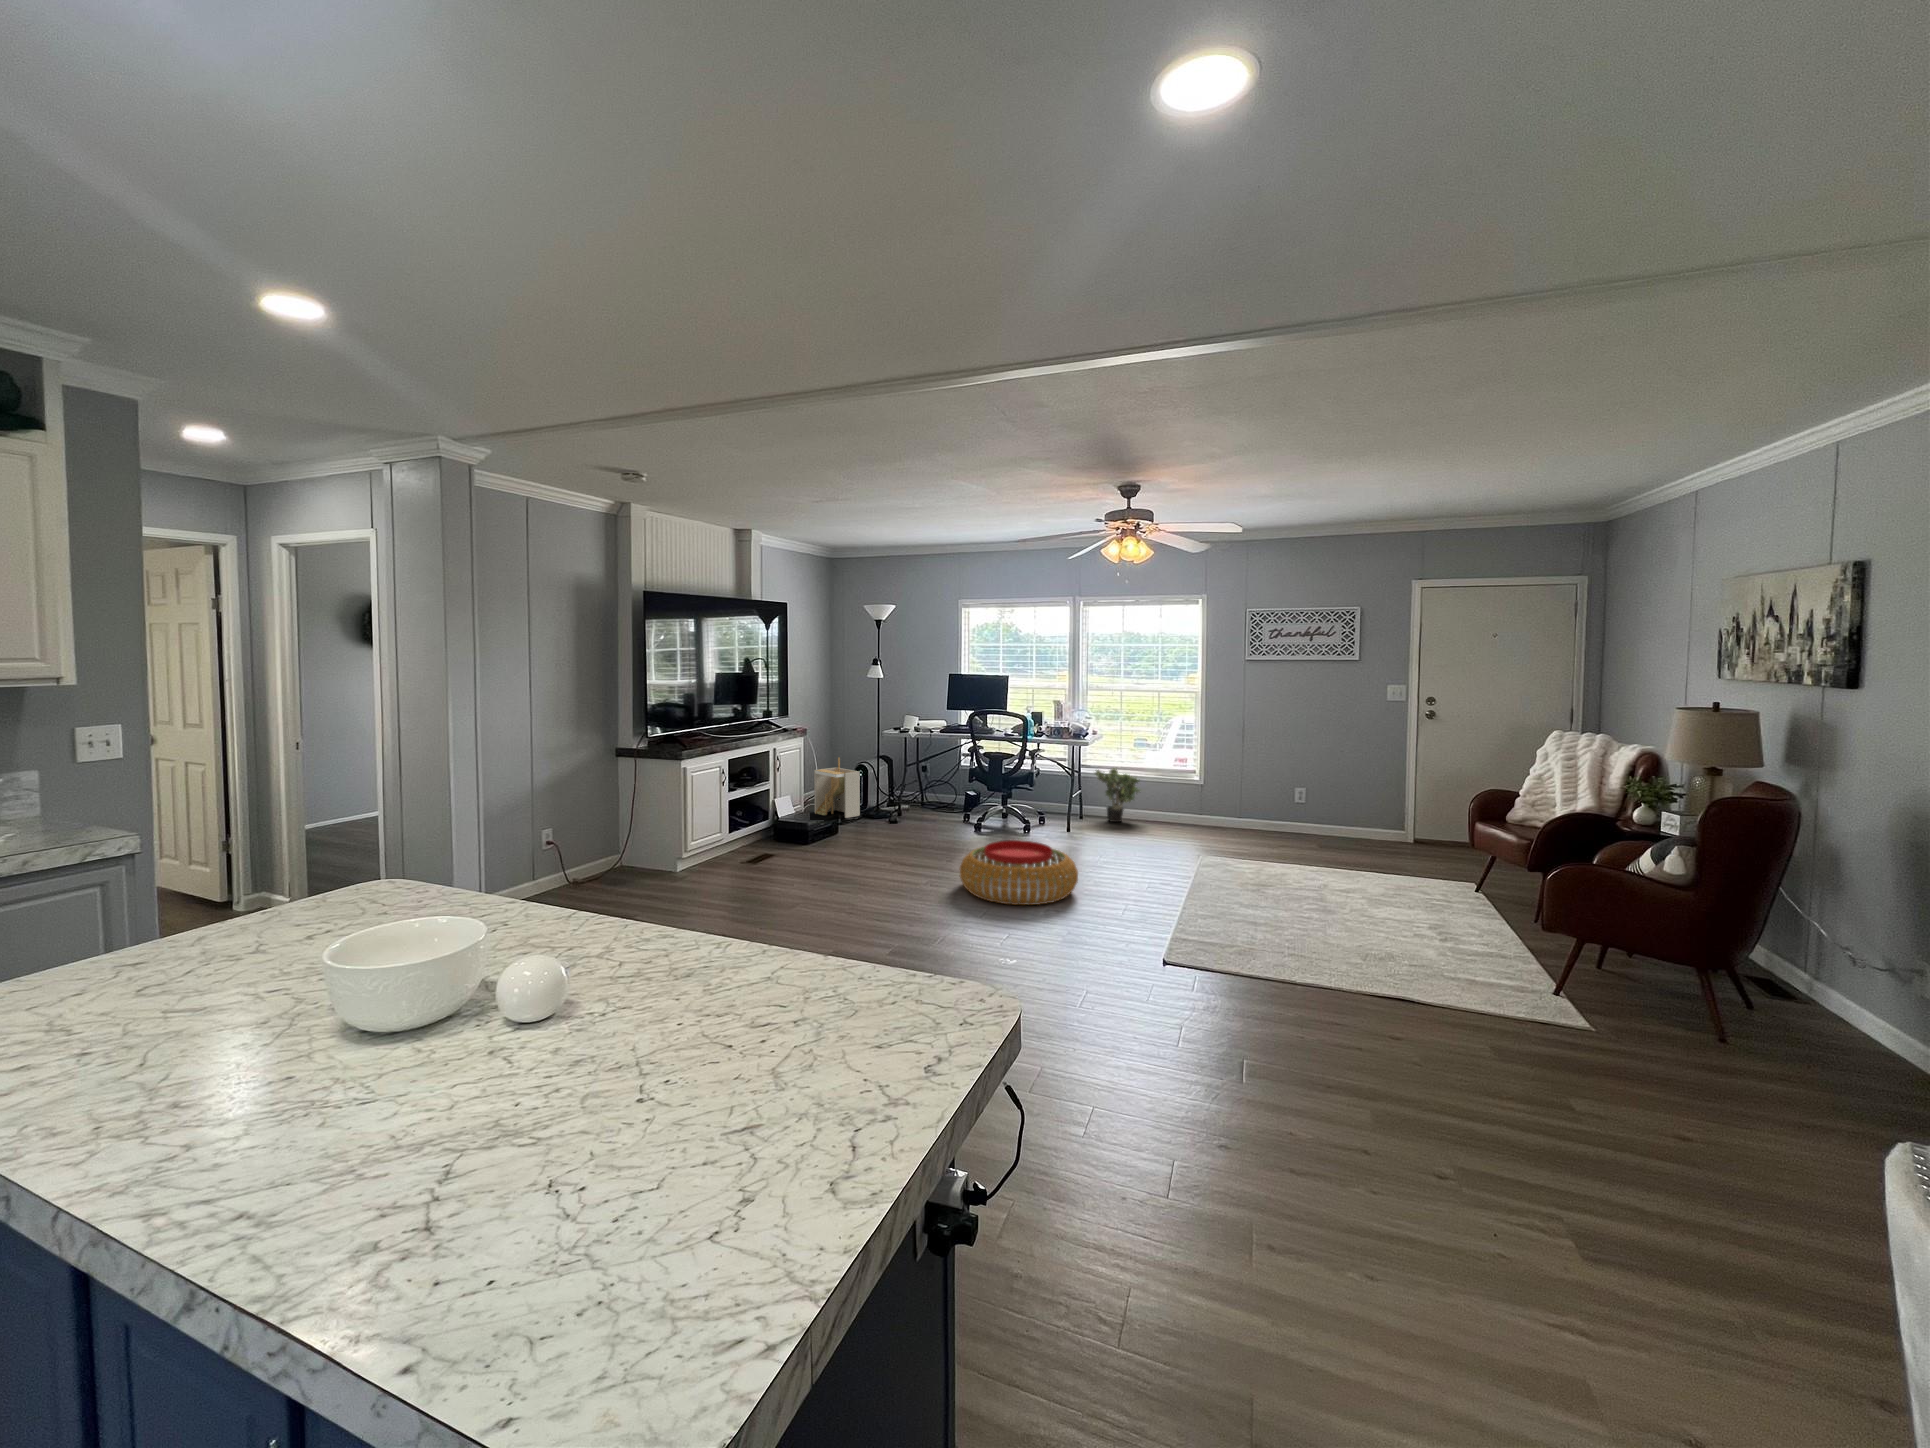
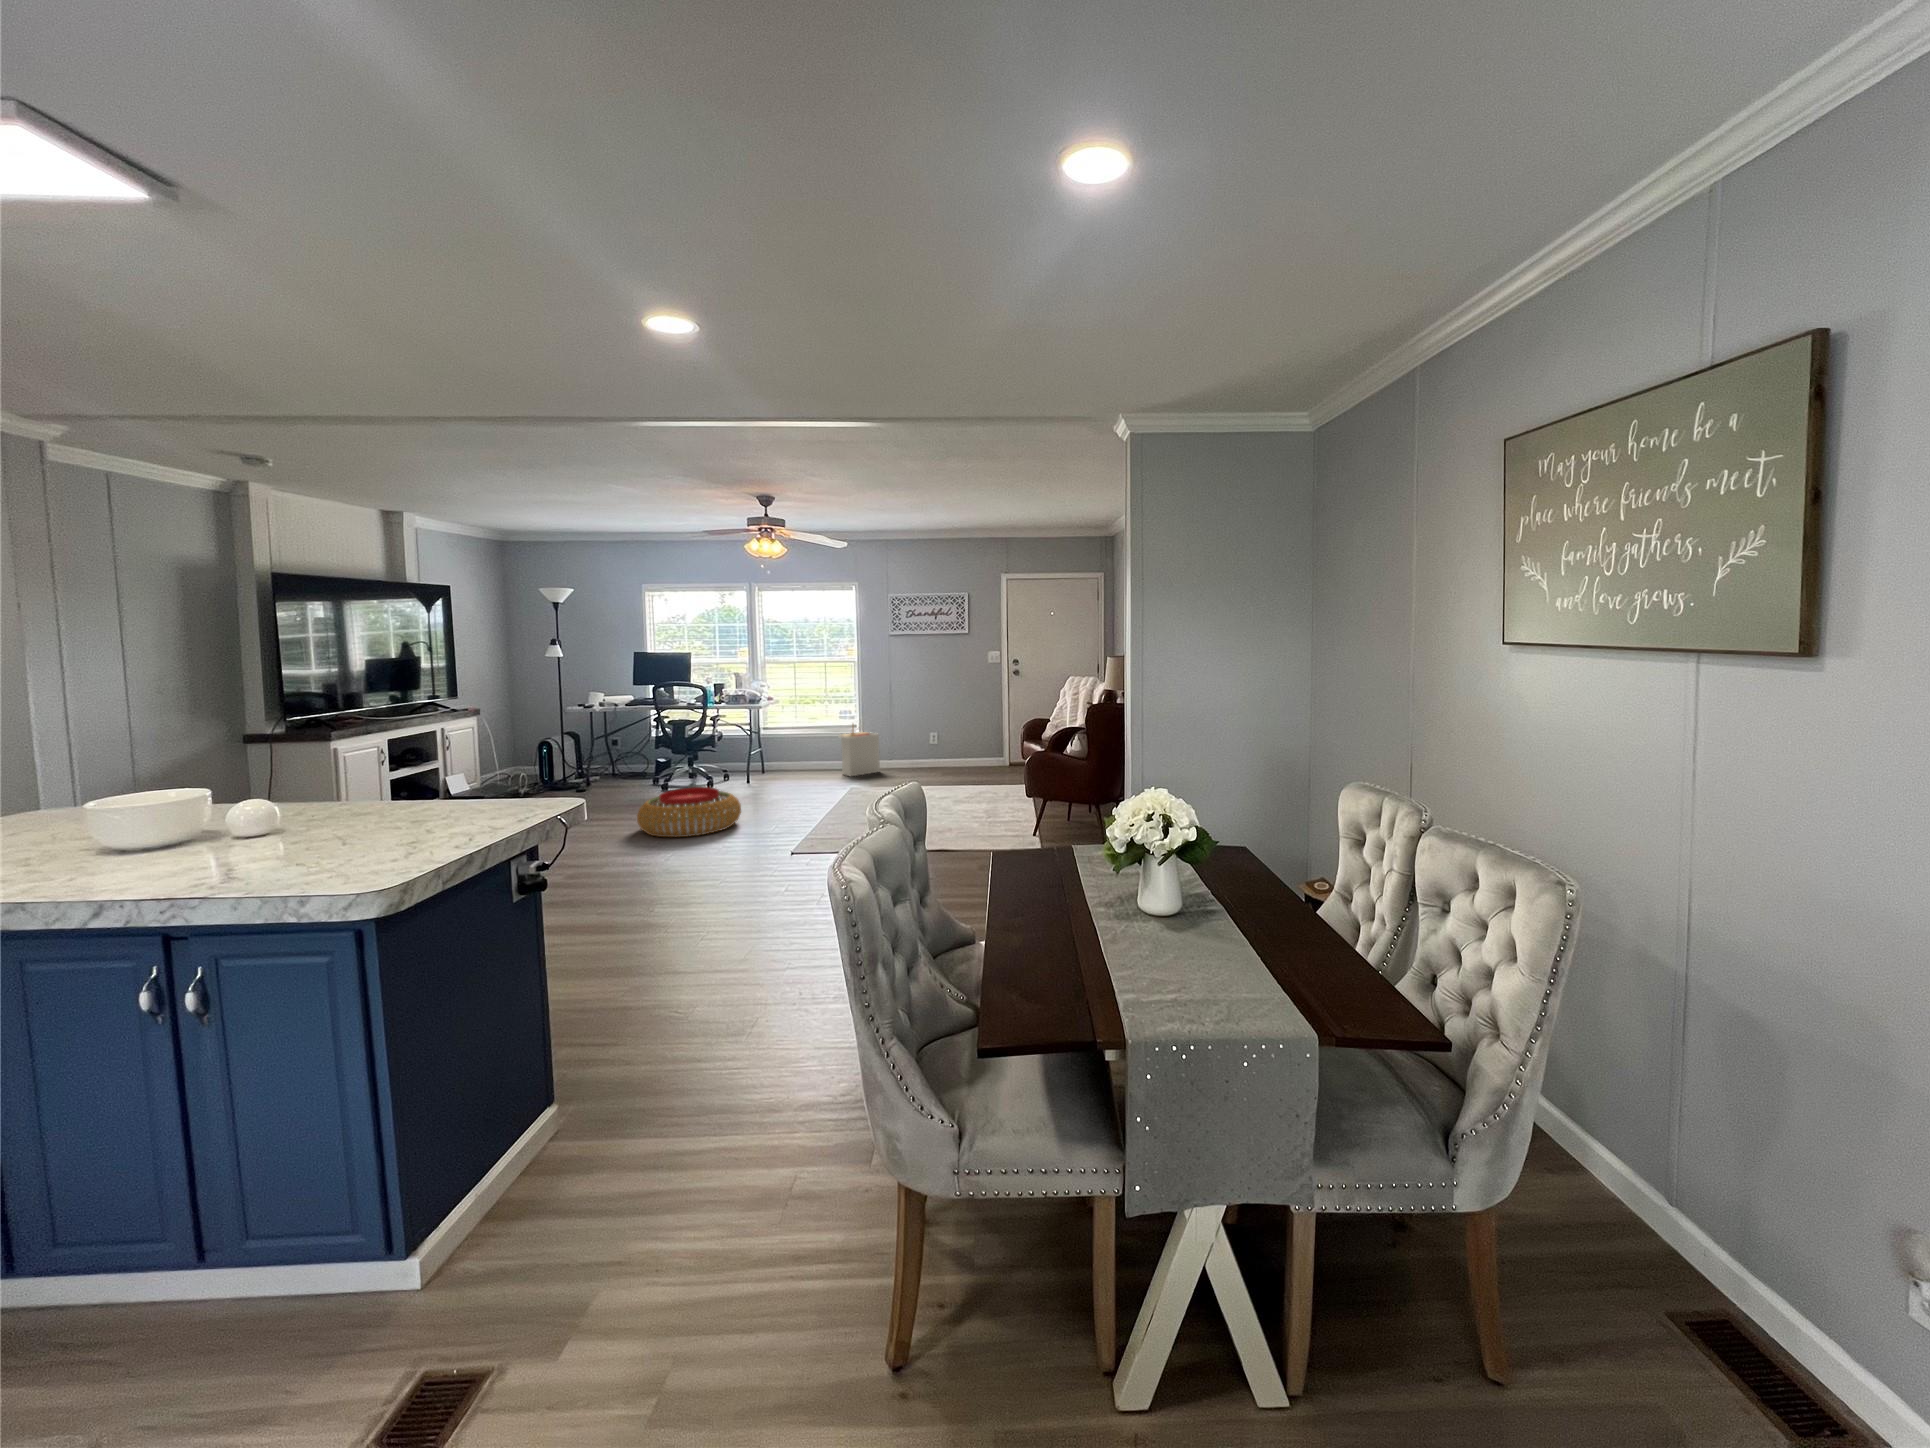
storage bin: present [814,757,860,818] -> present [838,725,880,776]
potted plant: present [1095,768,1140,822] -> none [772,727,813,773]

